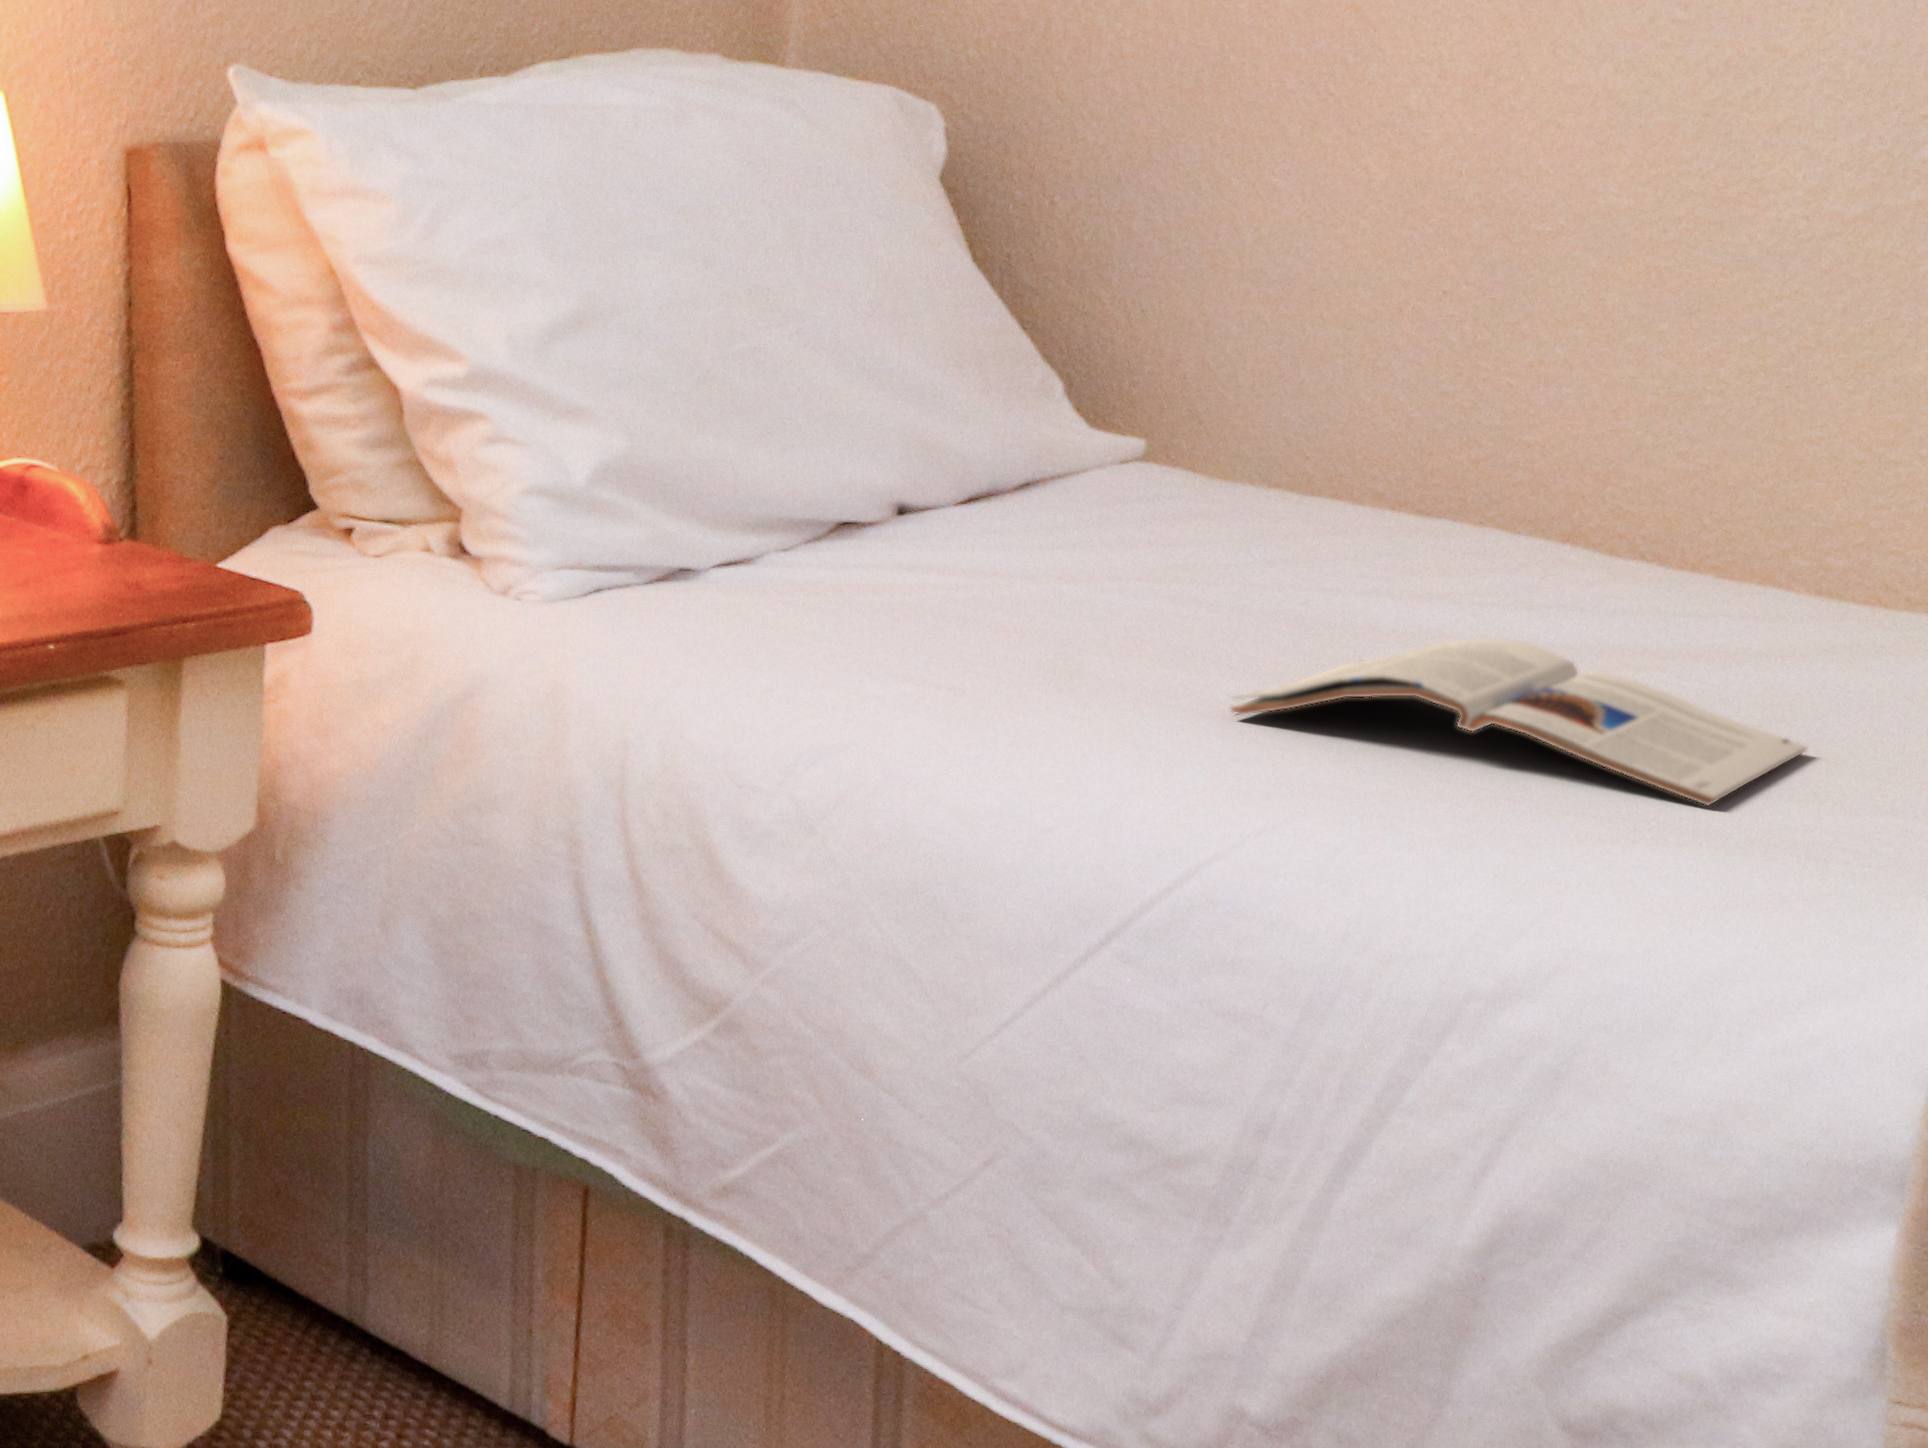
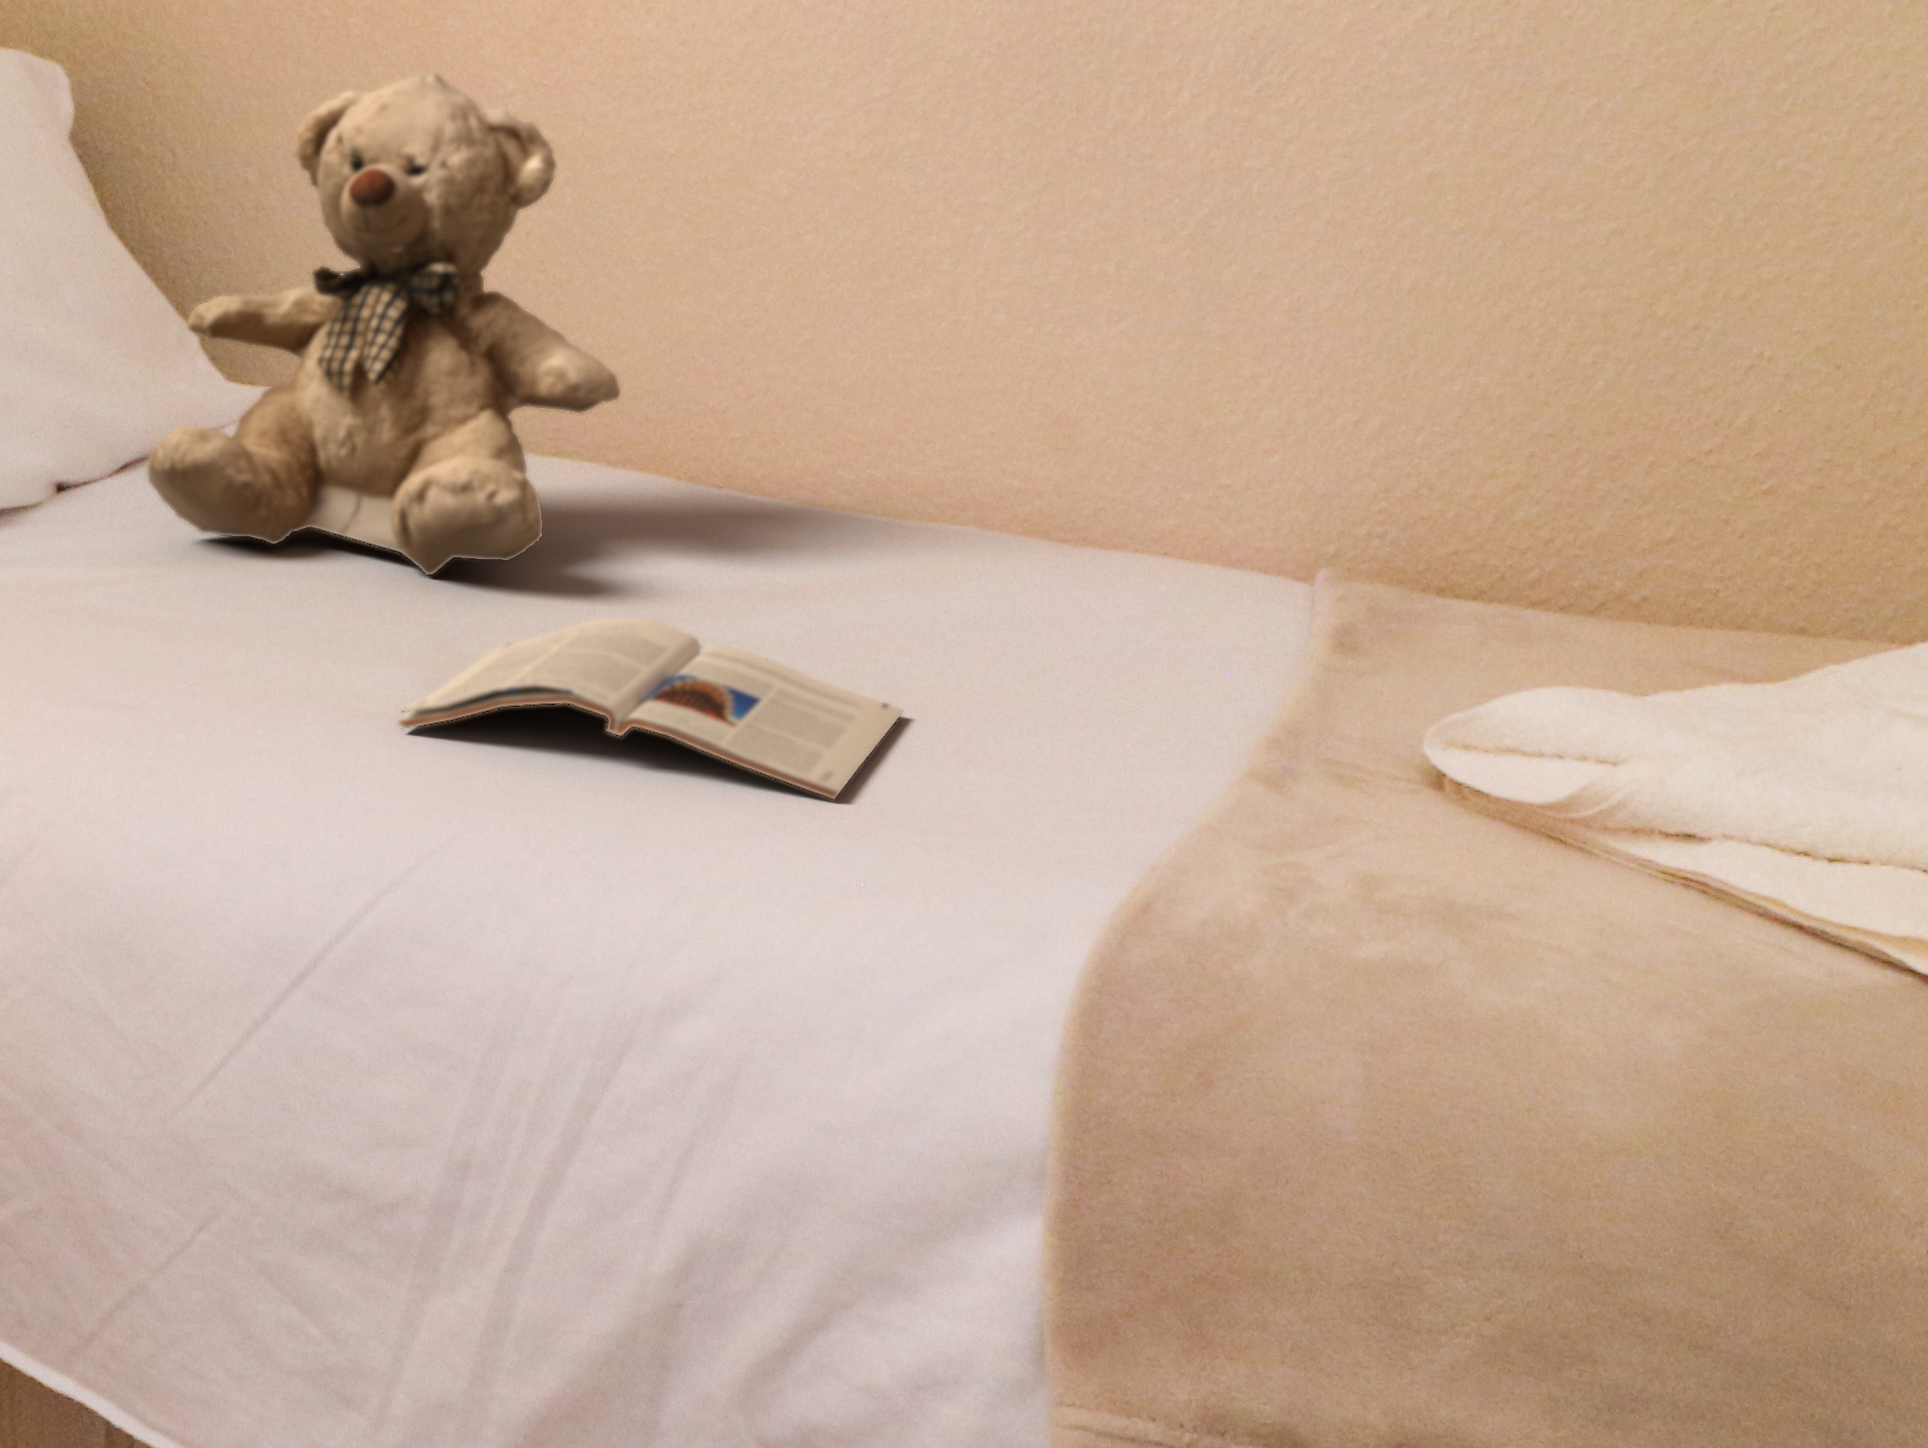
teddy bear: none [984,106,1516,609] -> present [147,74,620,575]

